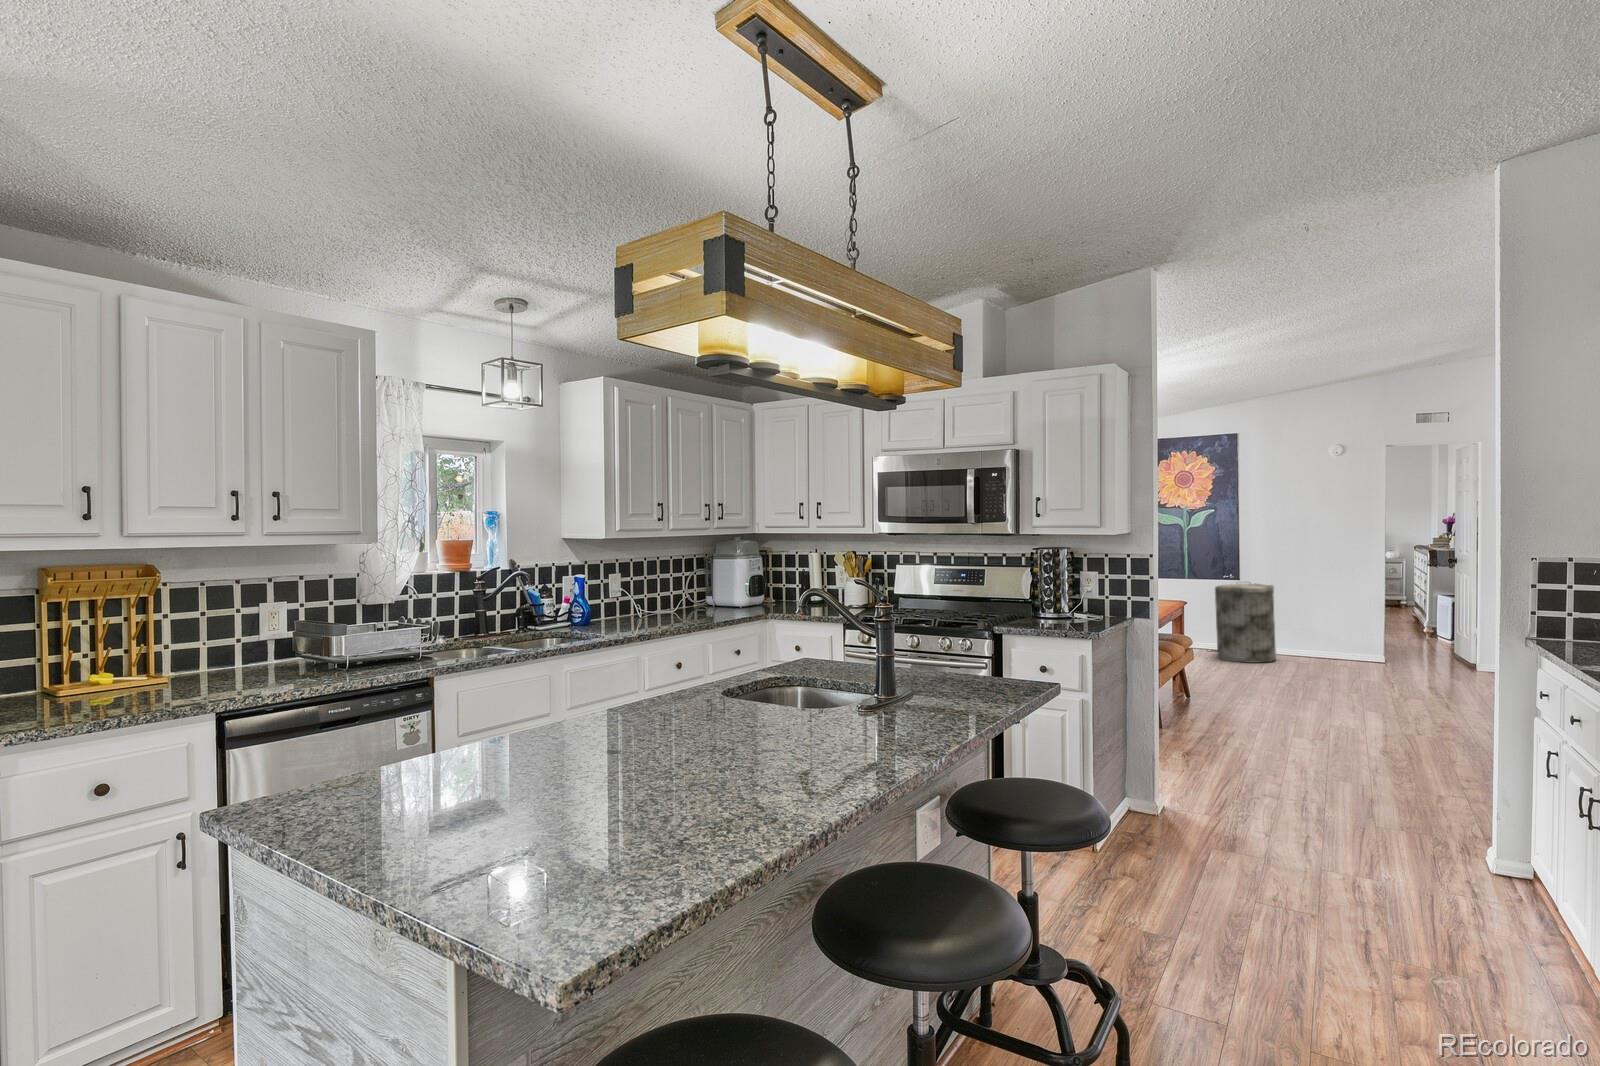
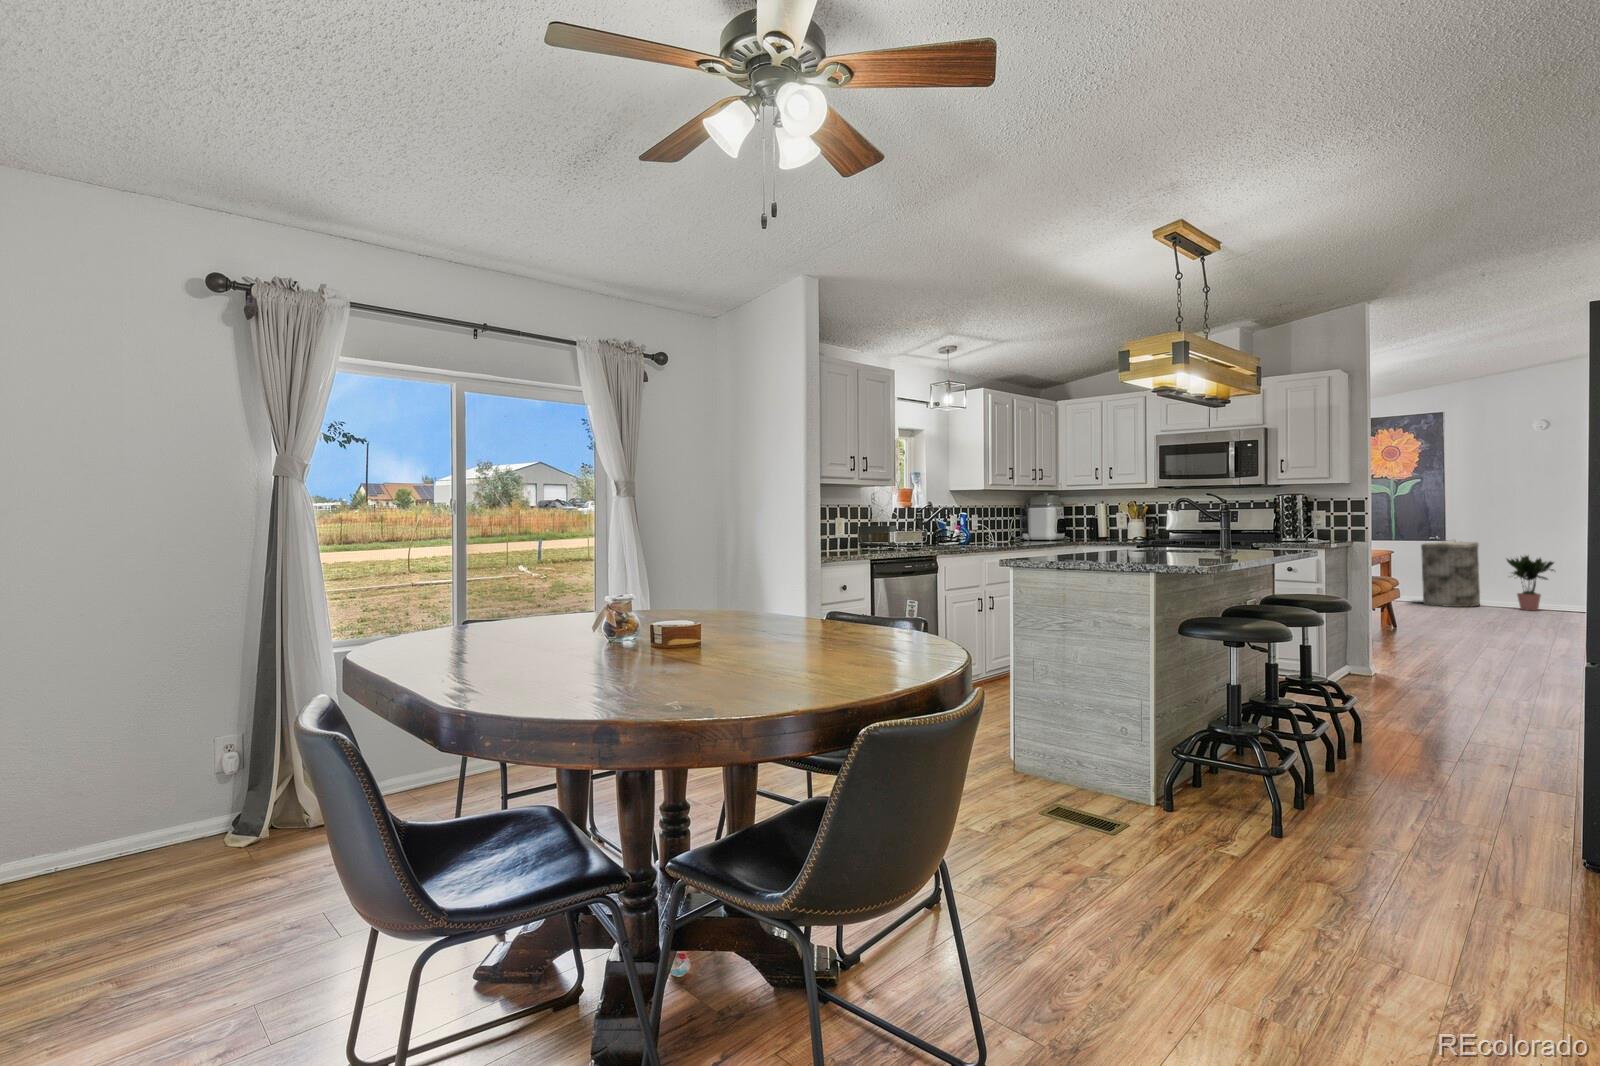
potted plant: none [1301,600,1358,667] -> present [1507,556,1554,611]

